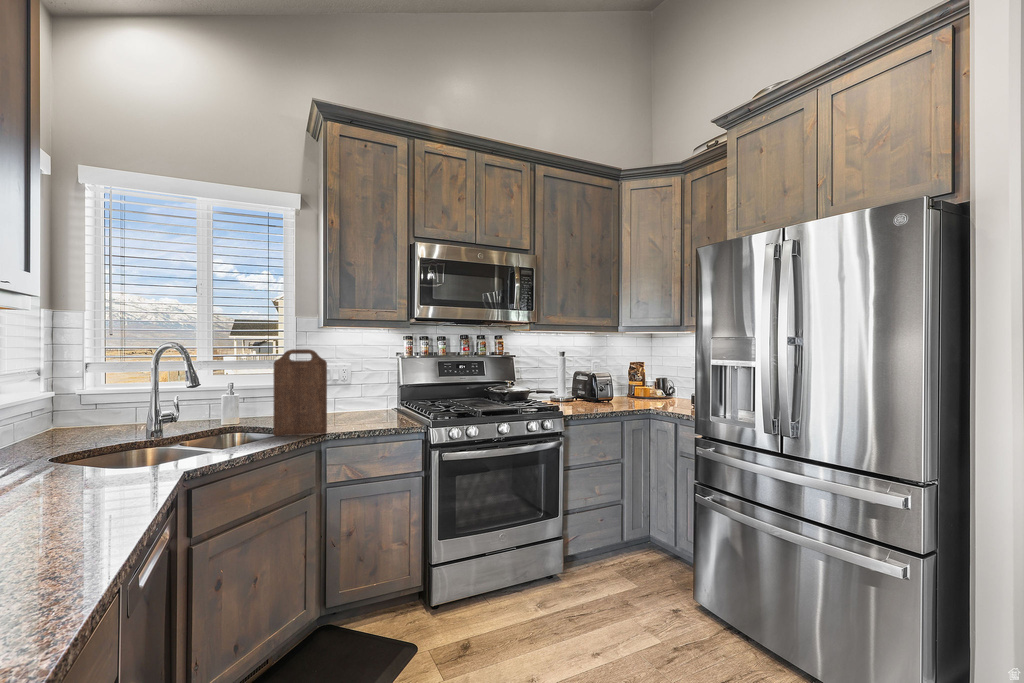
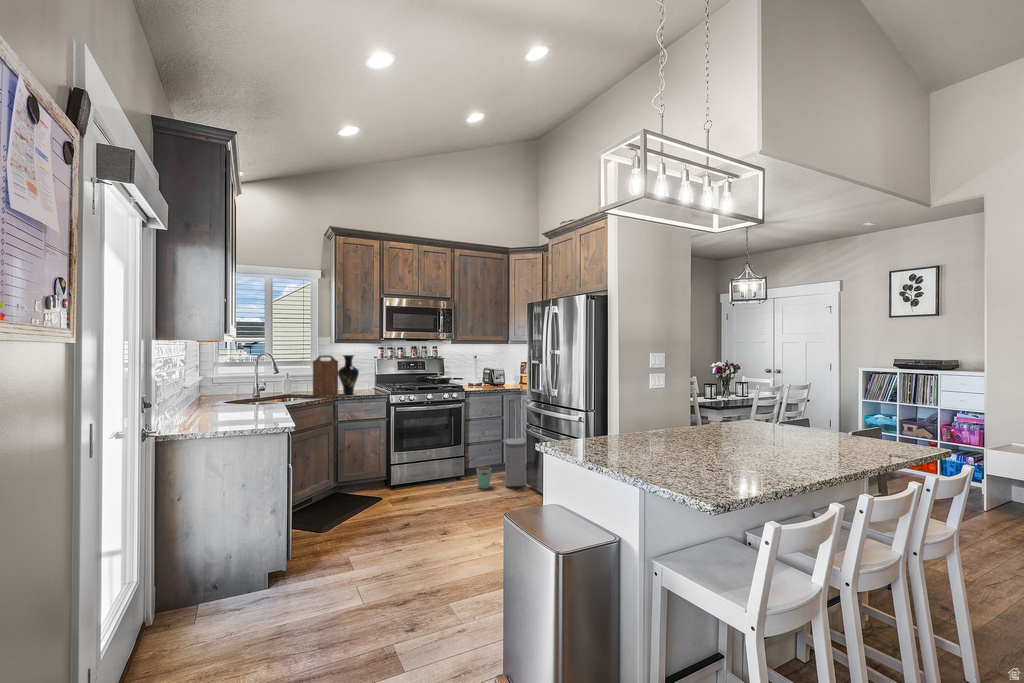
vase: none [329,349,369,427] -> present [338,355,359,394]
trash can: none [598,509,694,613] -> present [476,438,526,489]

